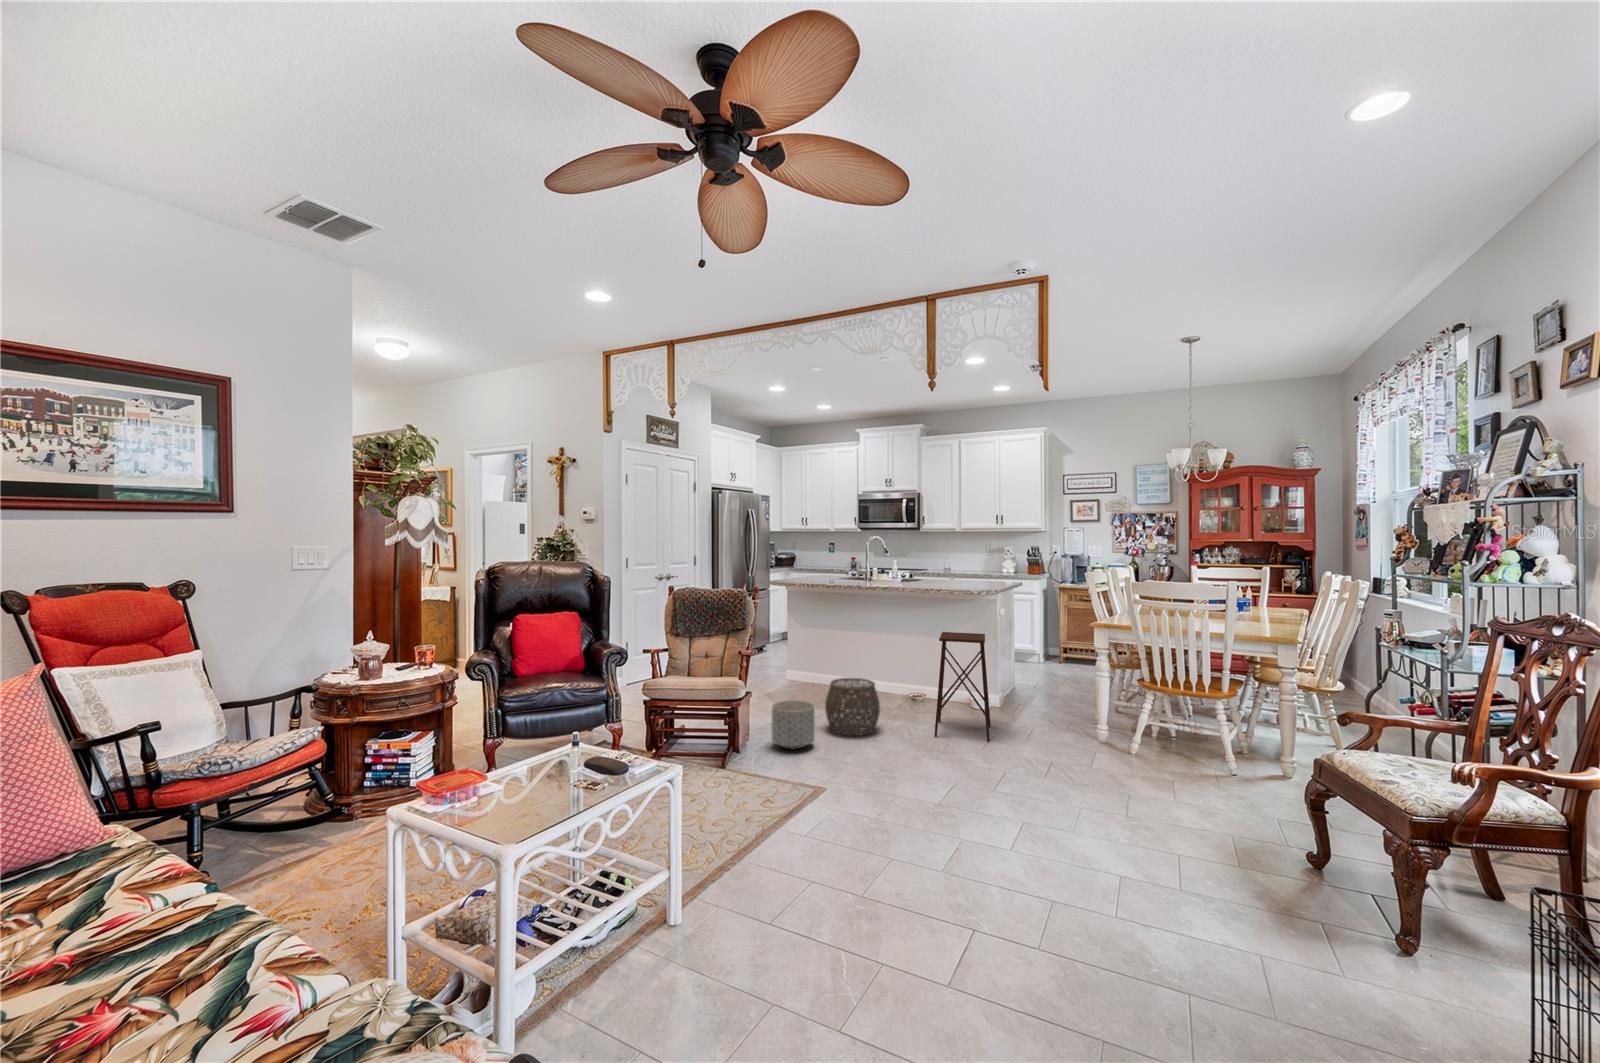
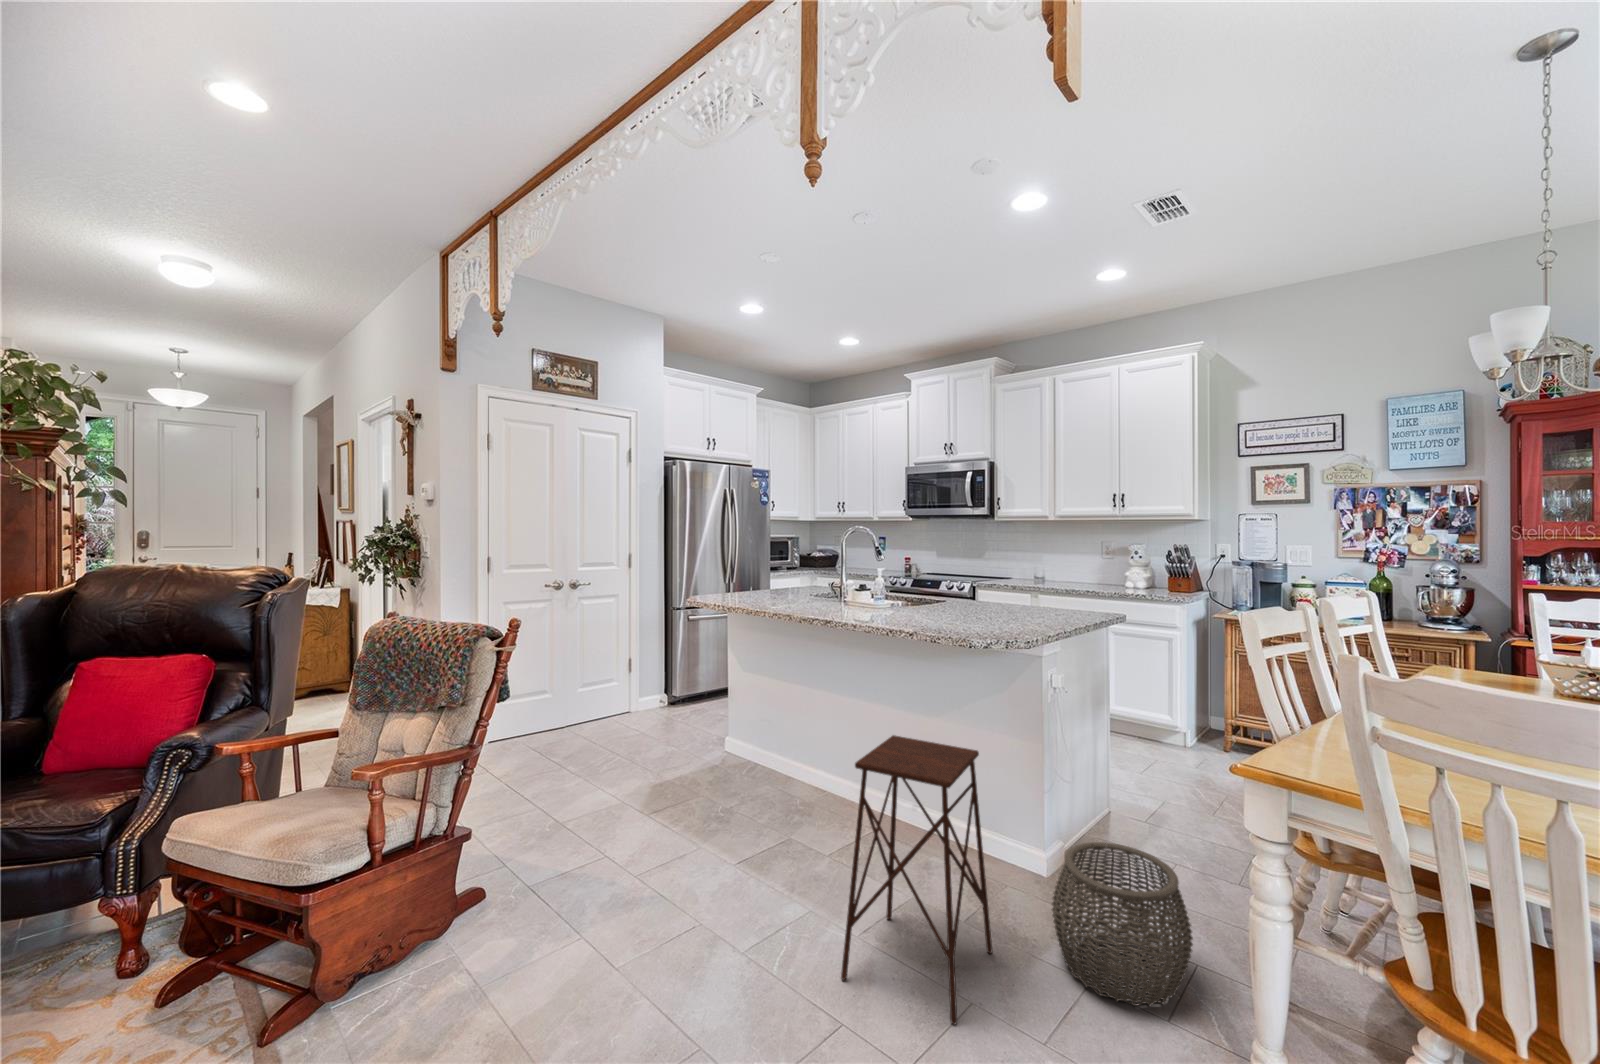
woven basket: present [825,678,880,735] -> present [1052,842,1193,1006]
planter: present [772,700,814,749] -> none [479,863,576,986]

